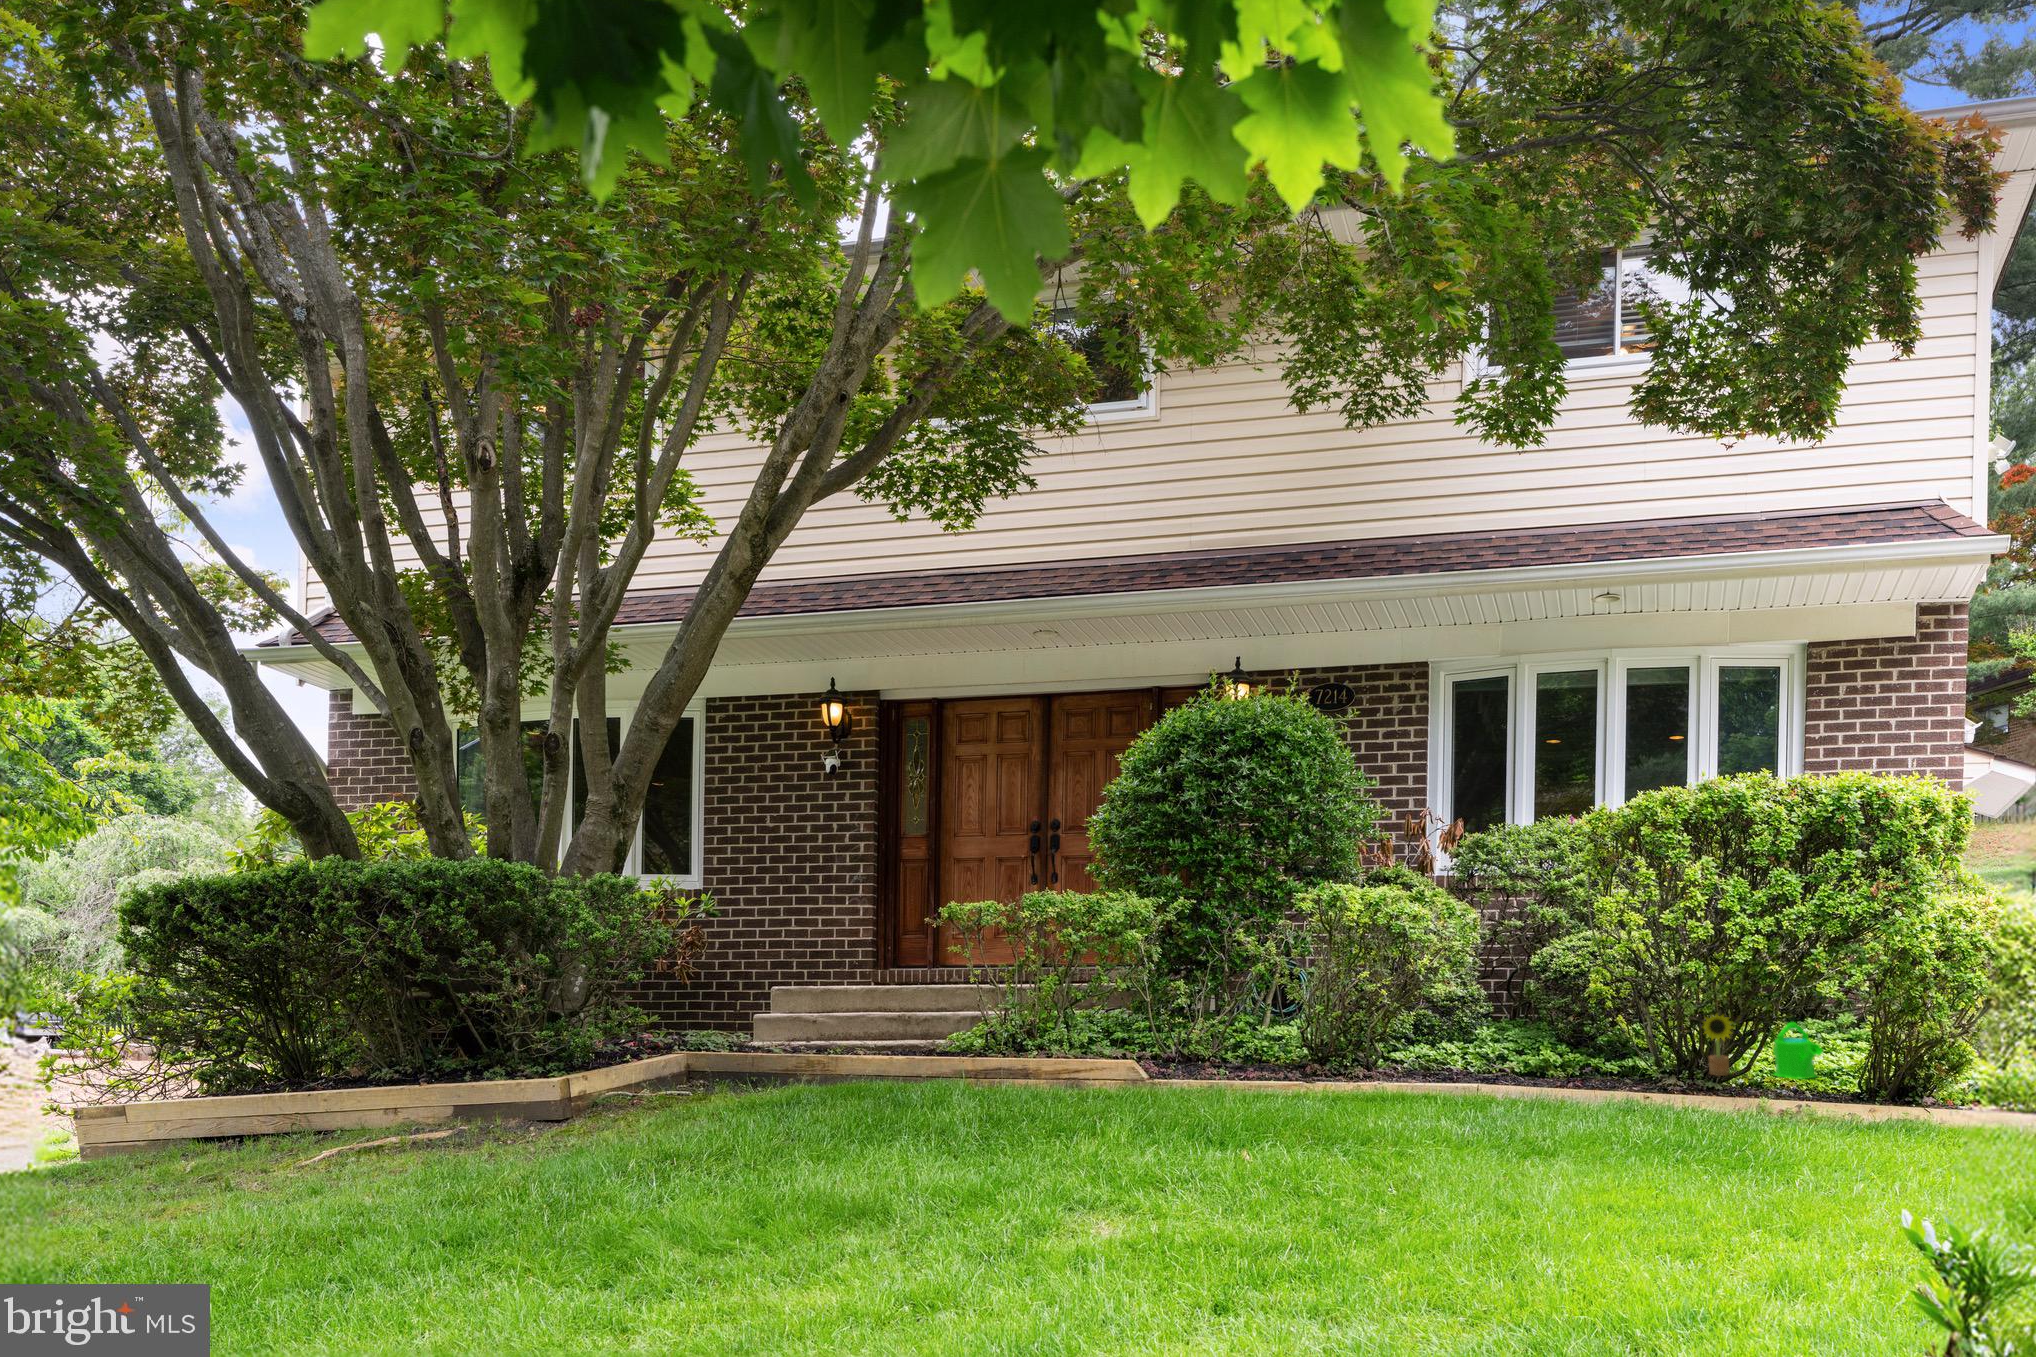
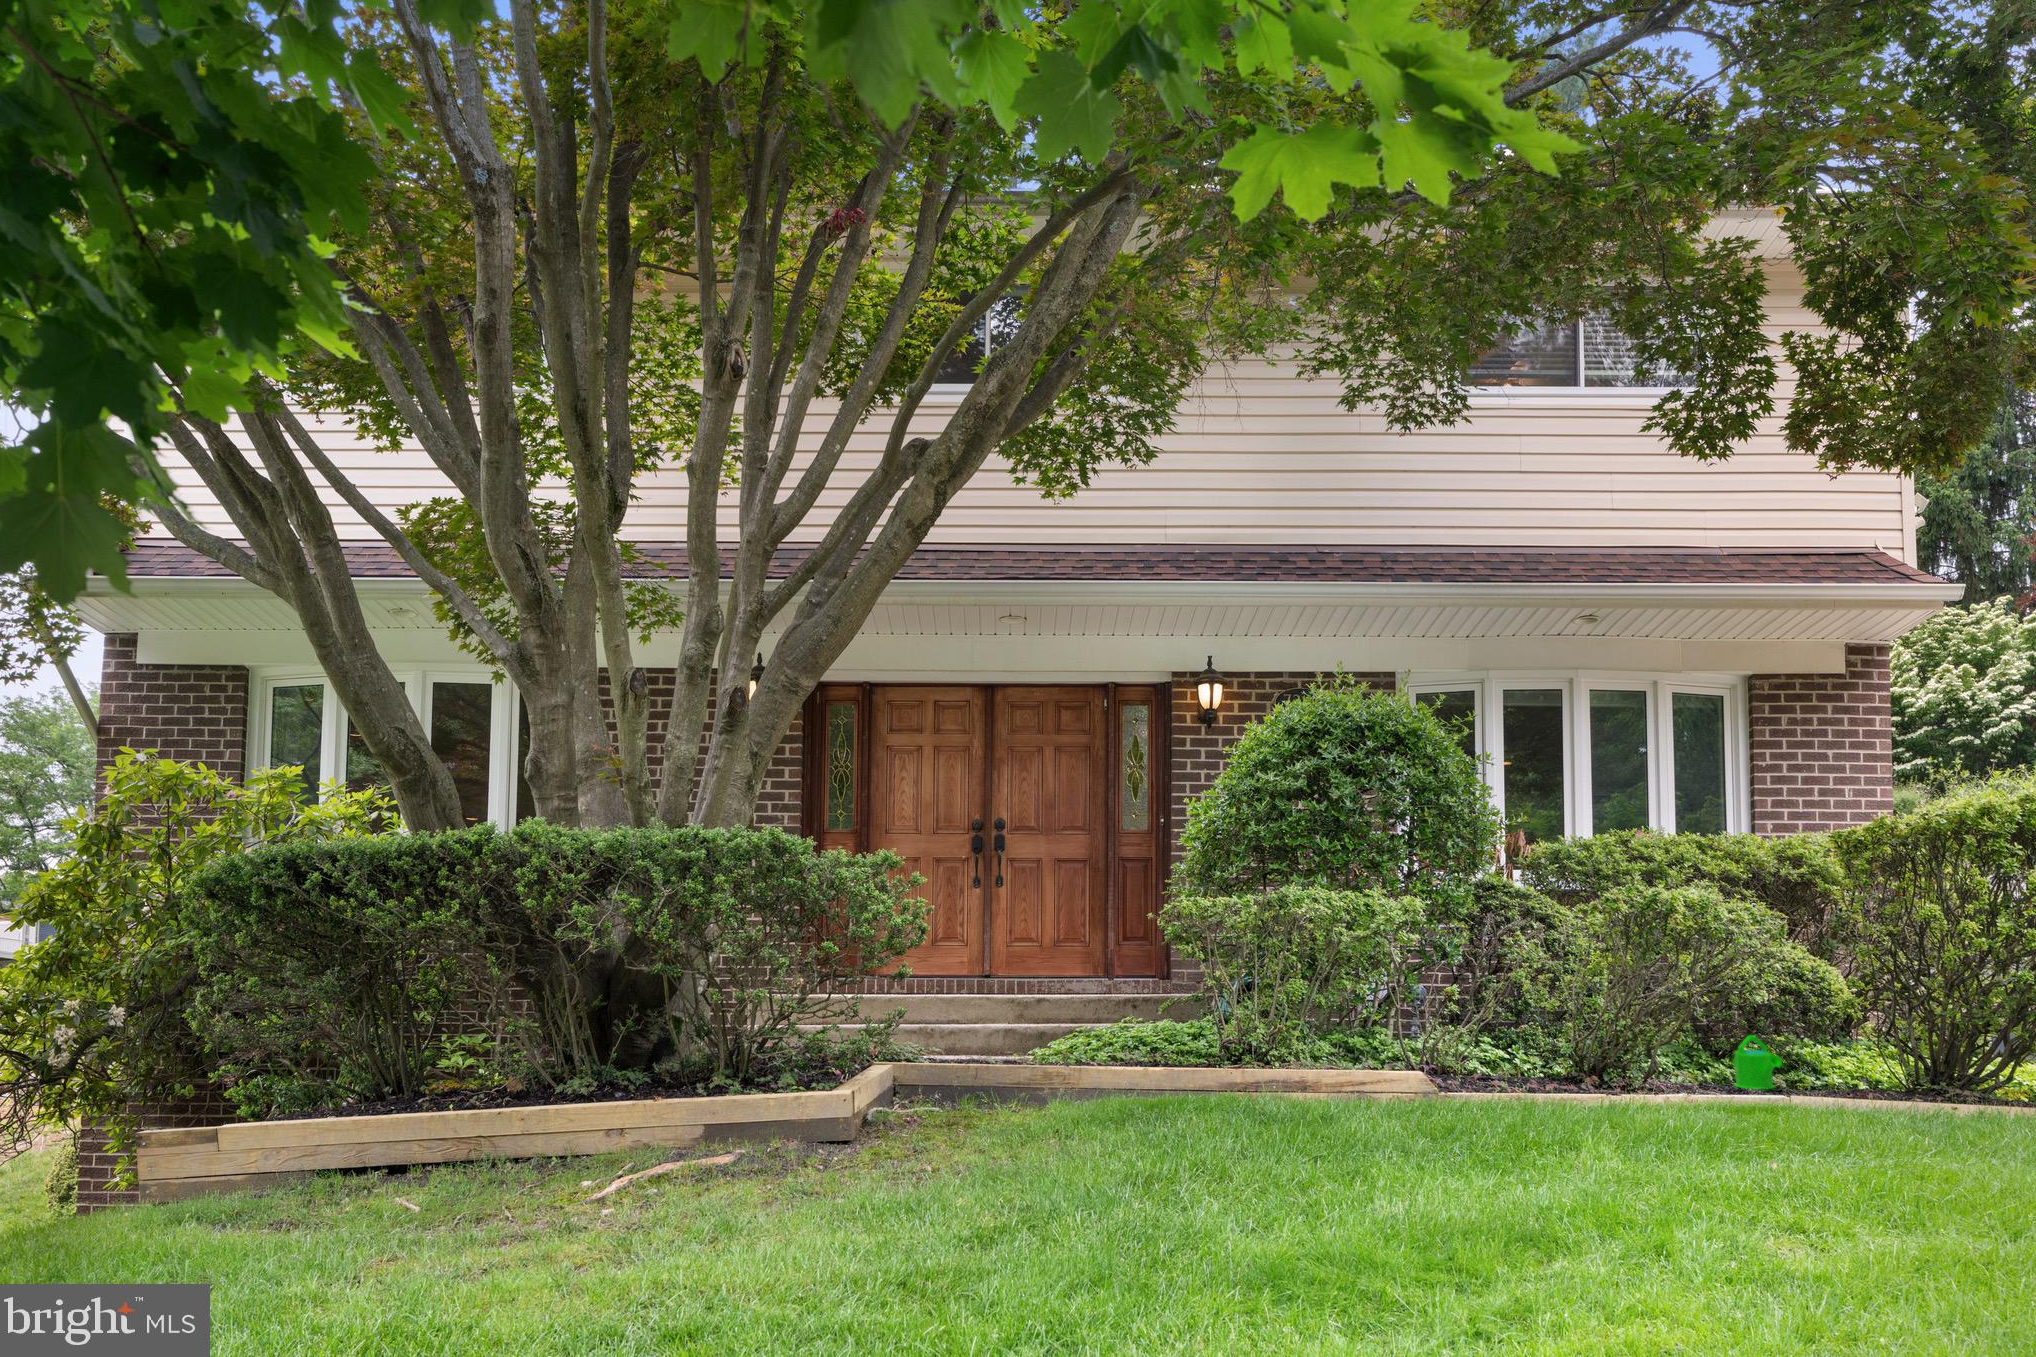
decorative plant: present [1703,1014,1734,1076] -> none [1665,1025,1698,1086]

